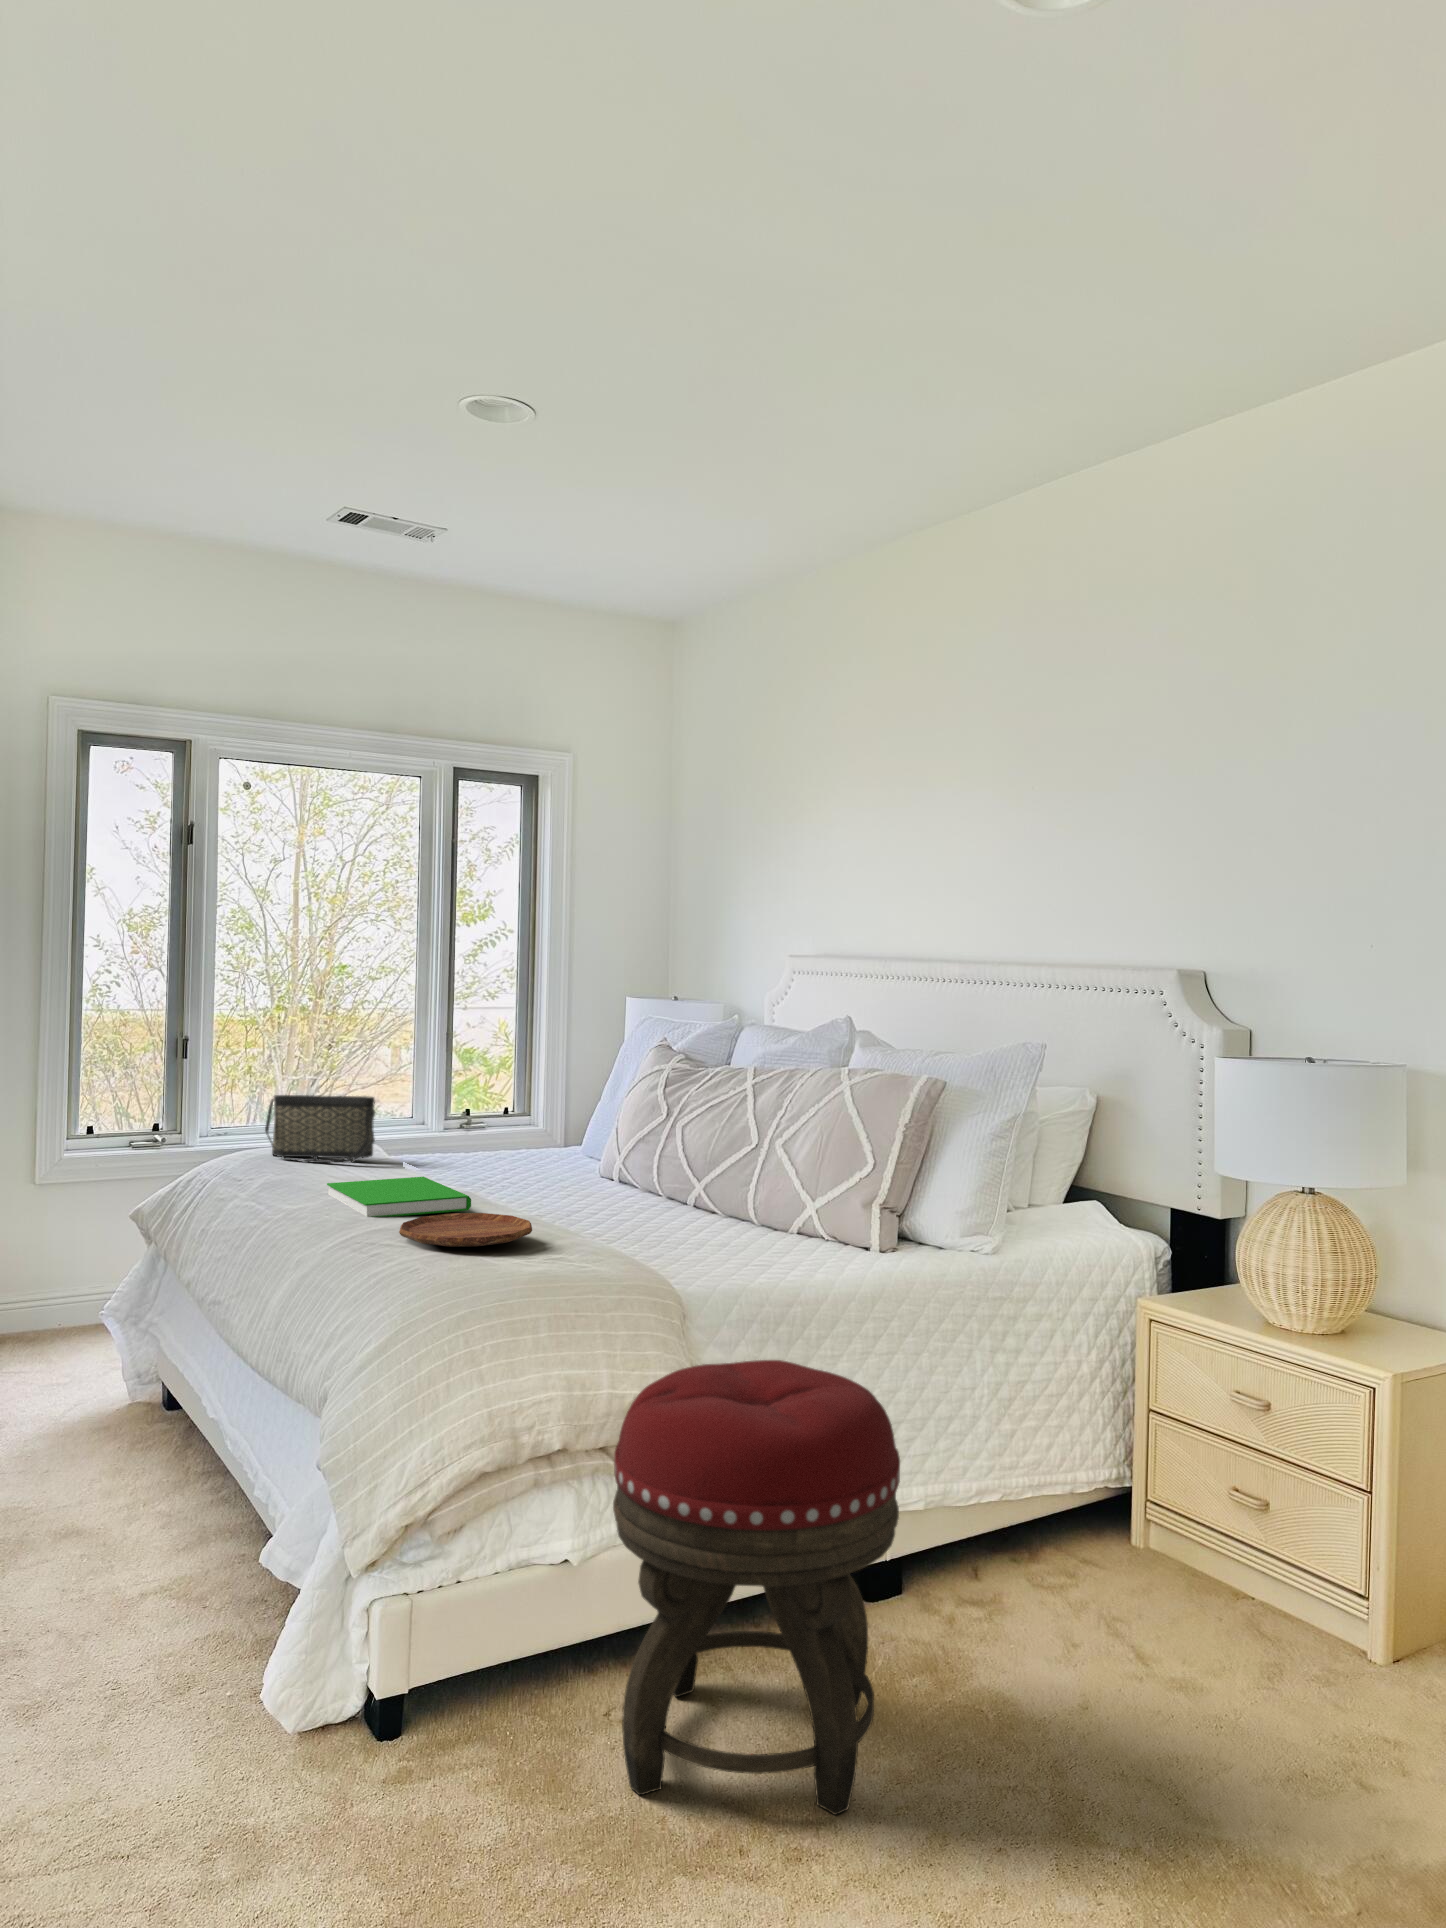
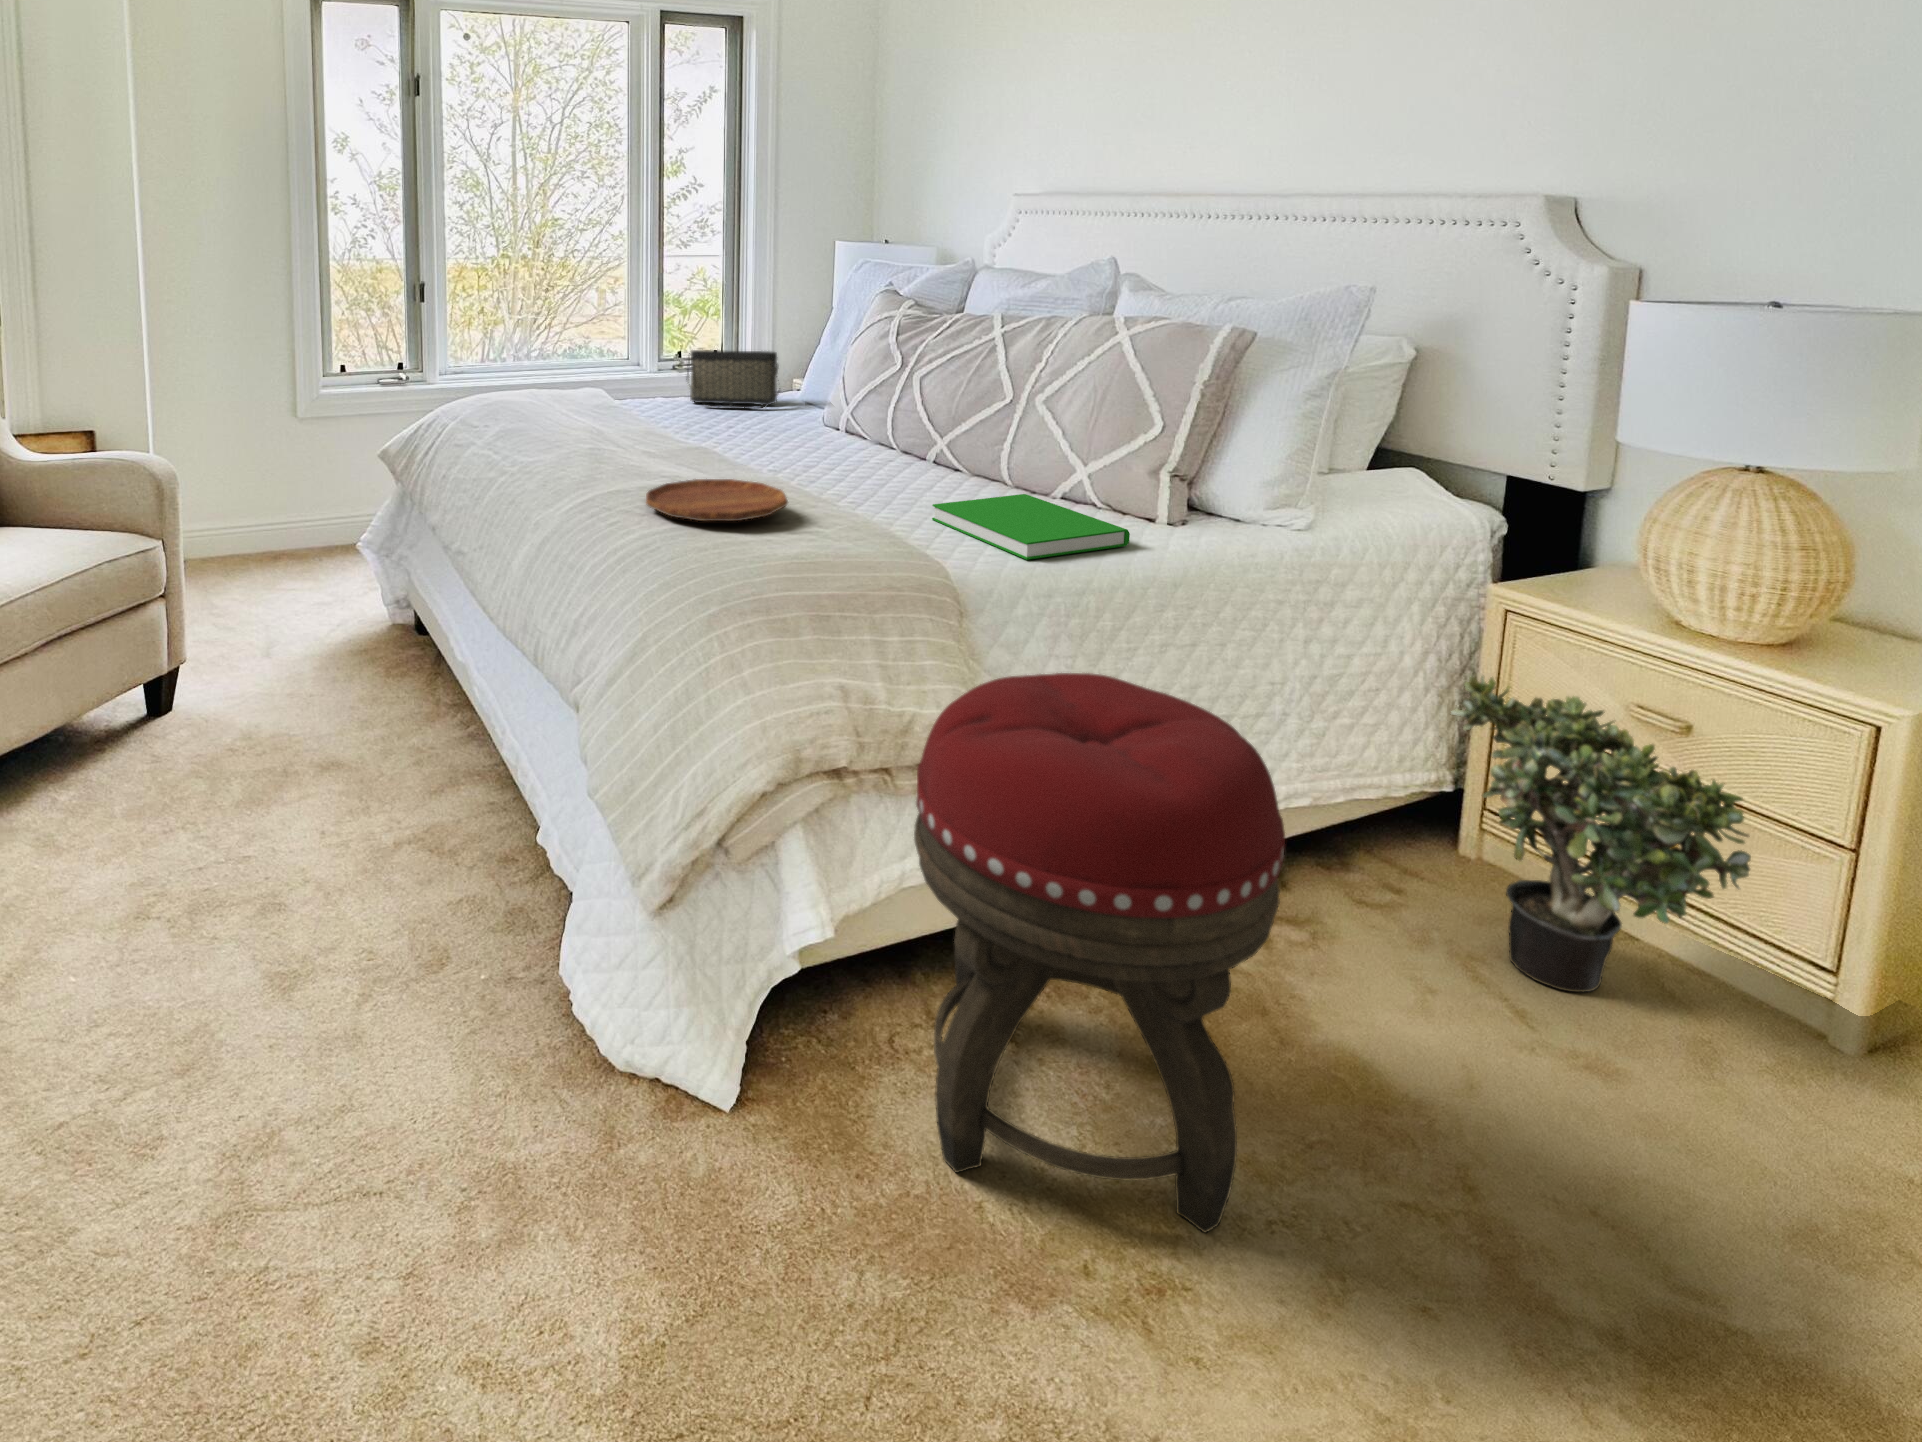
handbag: present [265,1095,375,1163] -> present [686,350,780,409]
book: present [327,1177,471,1217] -> present [932,494,1130,560]
potted plant: none [1090,1368,1296,1636] -> present [1450,676,1751,992]

